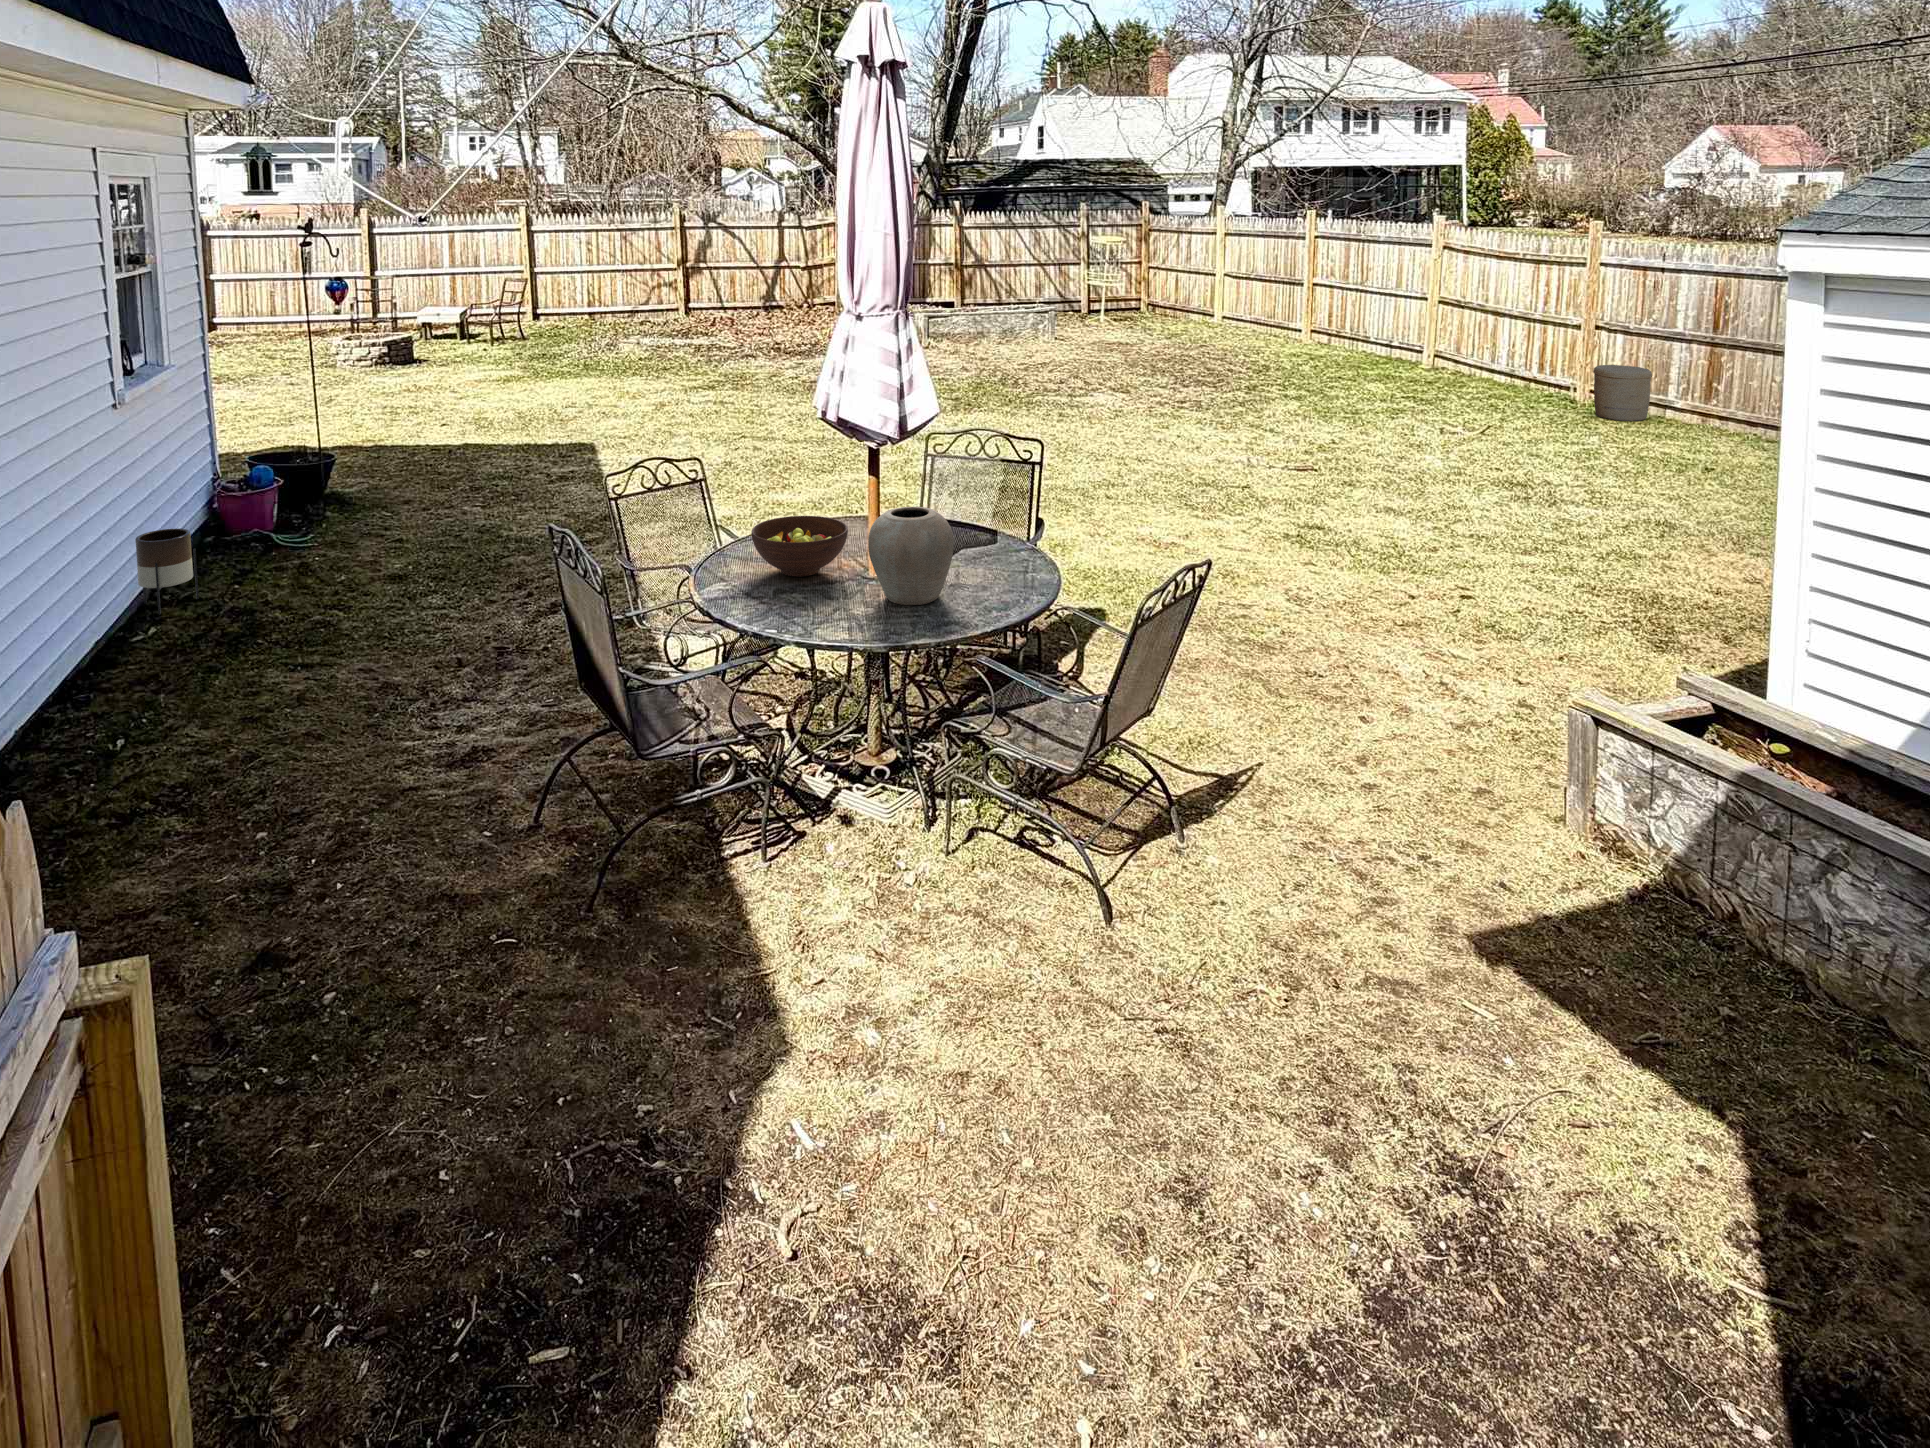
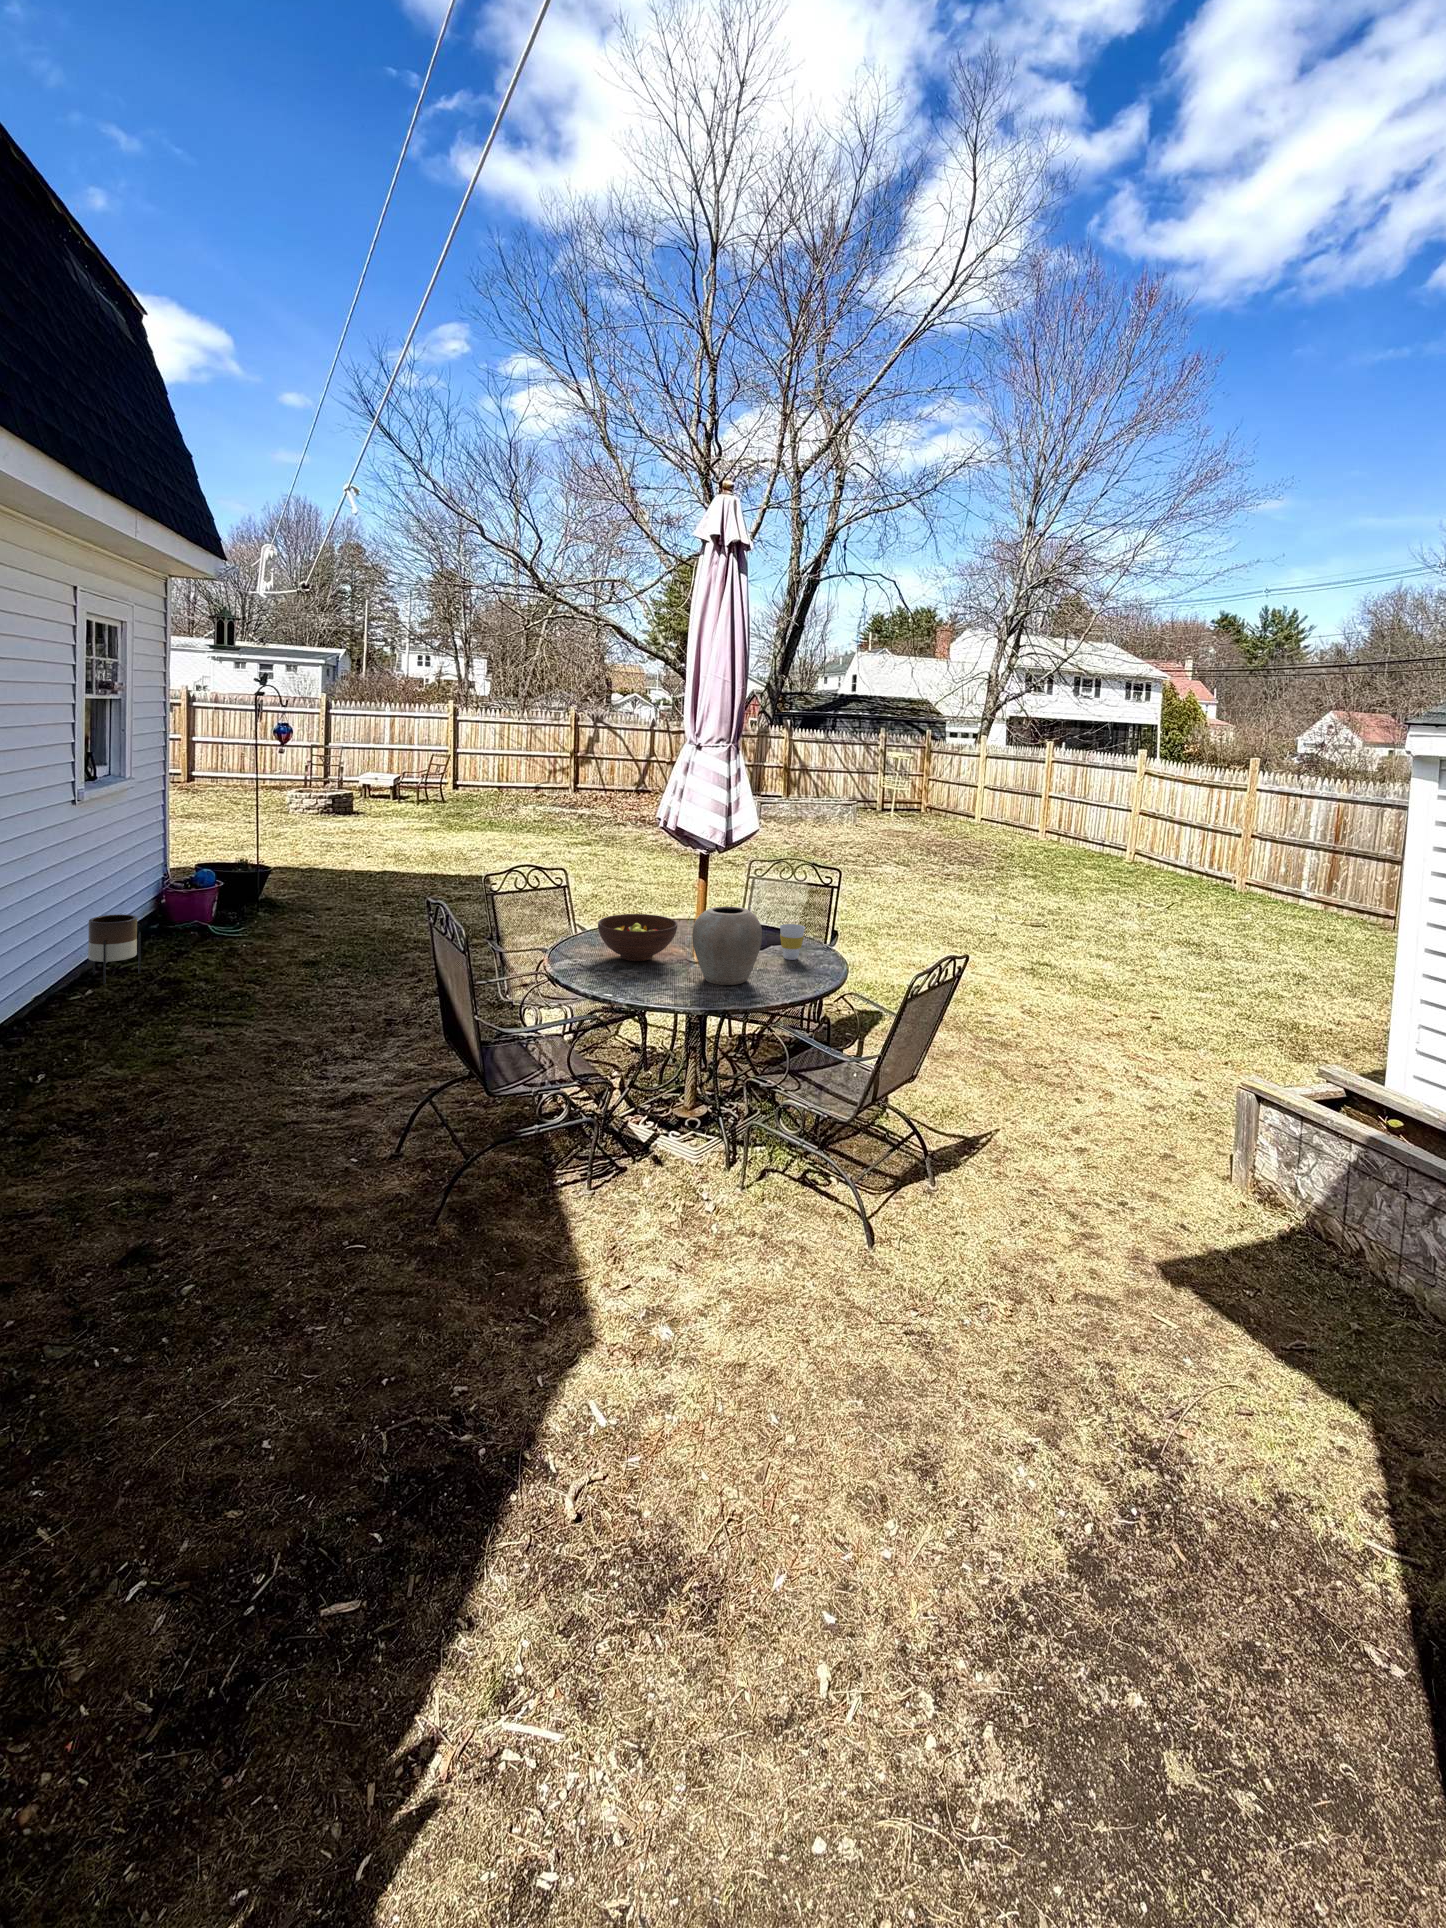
woven basket: present [1593,365,1652,421] -> none [1251,862,1293,904]
cup: none [973,518,1006,563] -> present [780,924,805,960]

